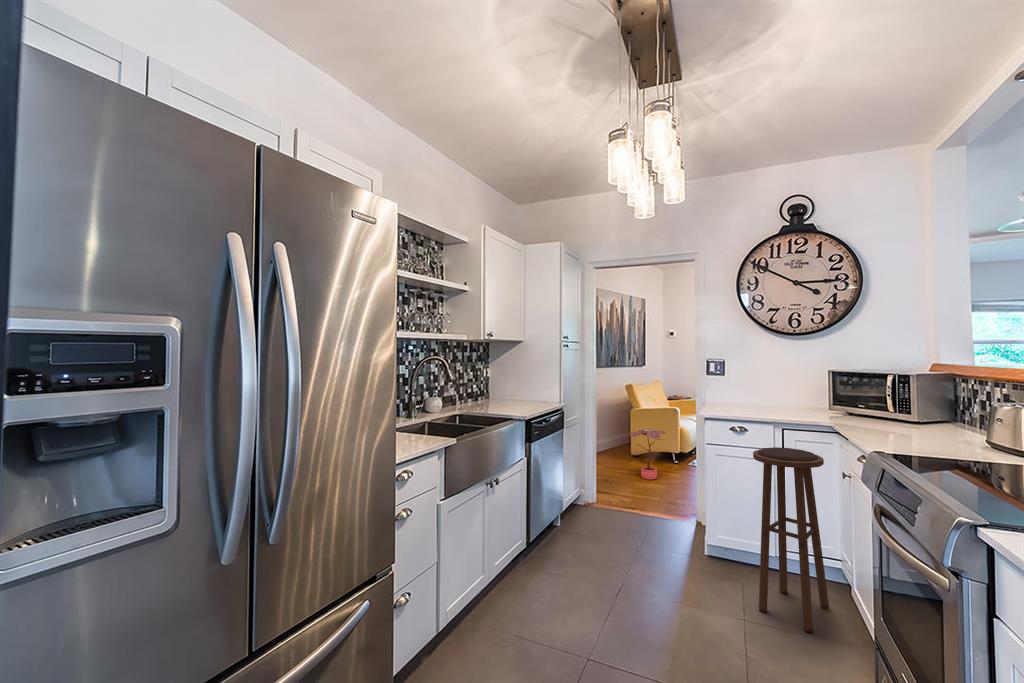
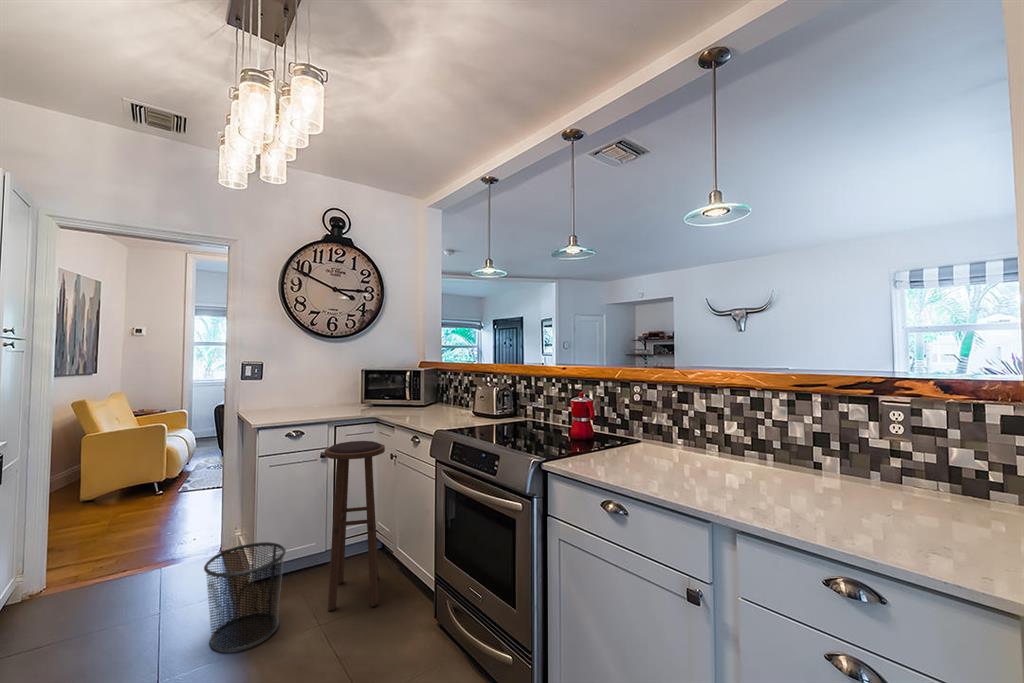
potted plant: present [630,429,665,480] -> none [97,455,155,525]
waste bin: none [654,516,717,602] -> present [204,542,286,652]

